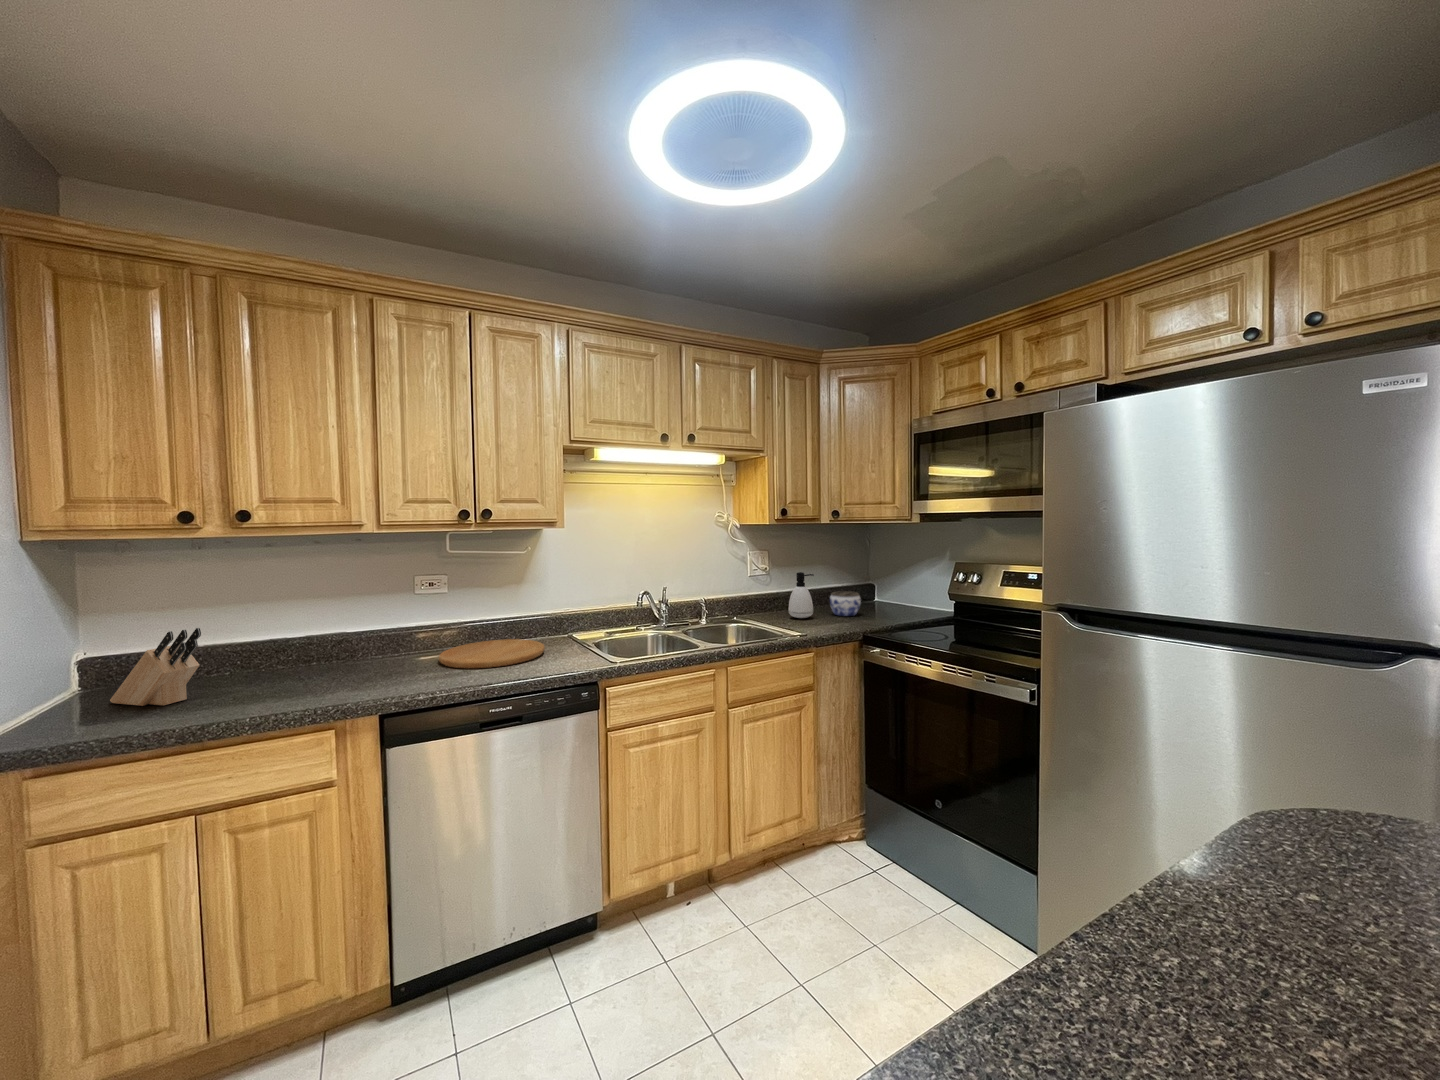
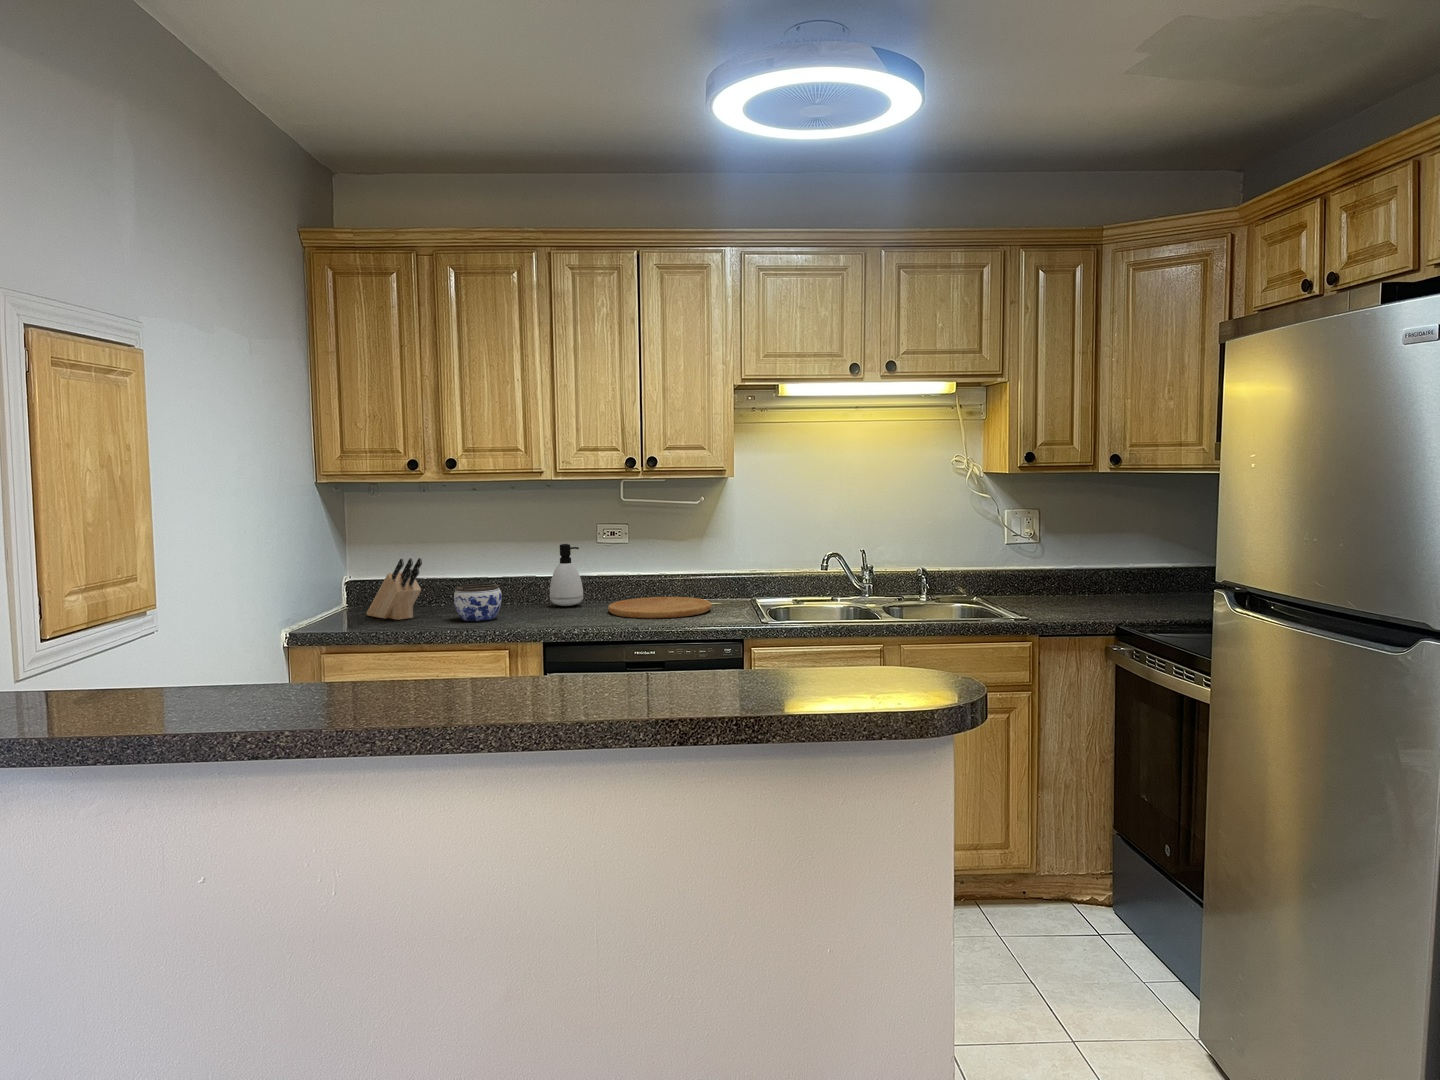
soap dispenser: present [788,572,814,618] -> present [550,544,583,606]
jar: present [830,591,861,616] -> present [454,583,502,621]

